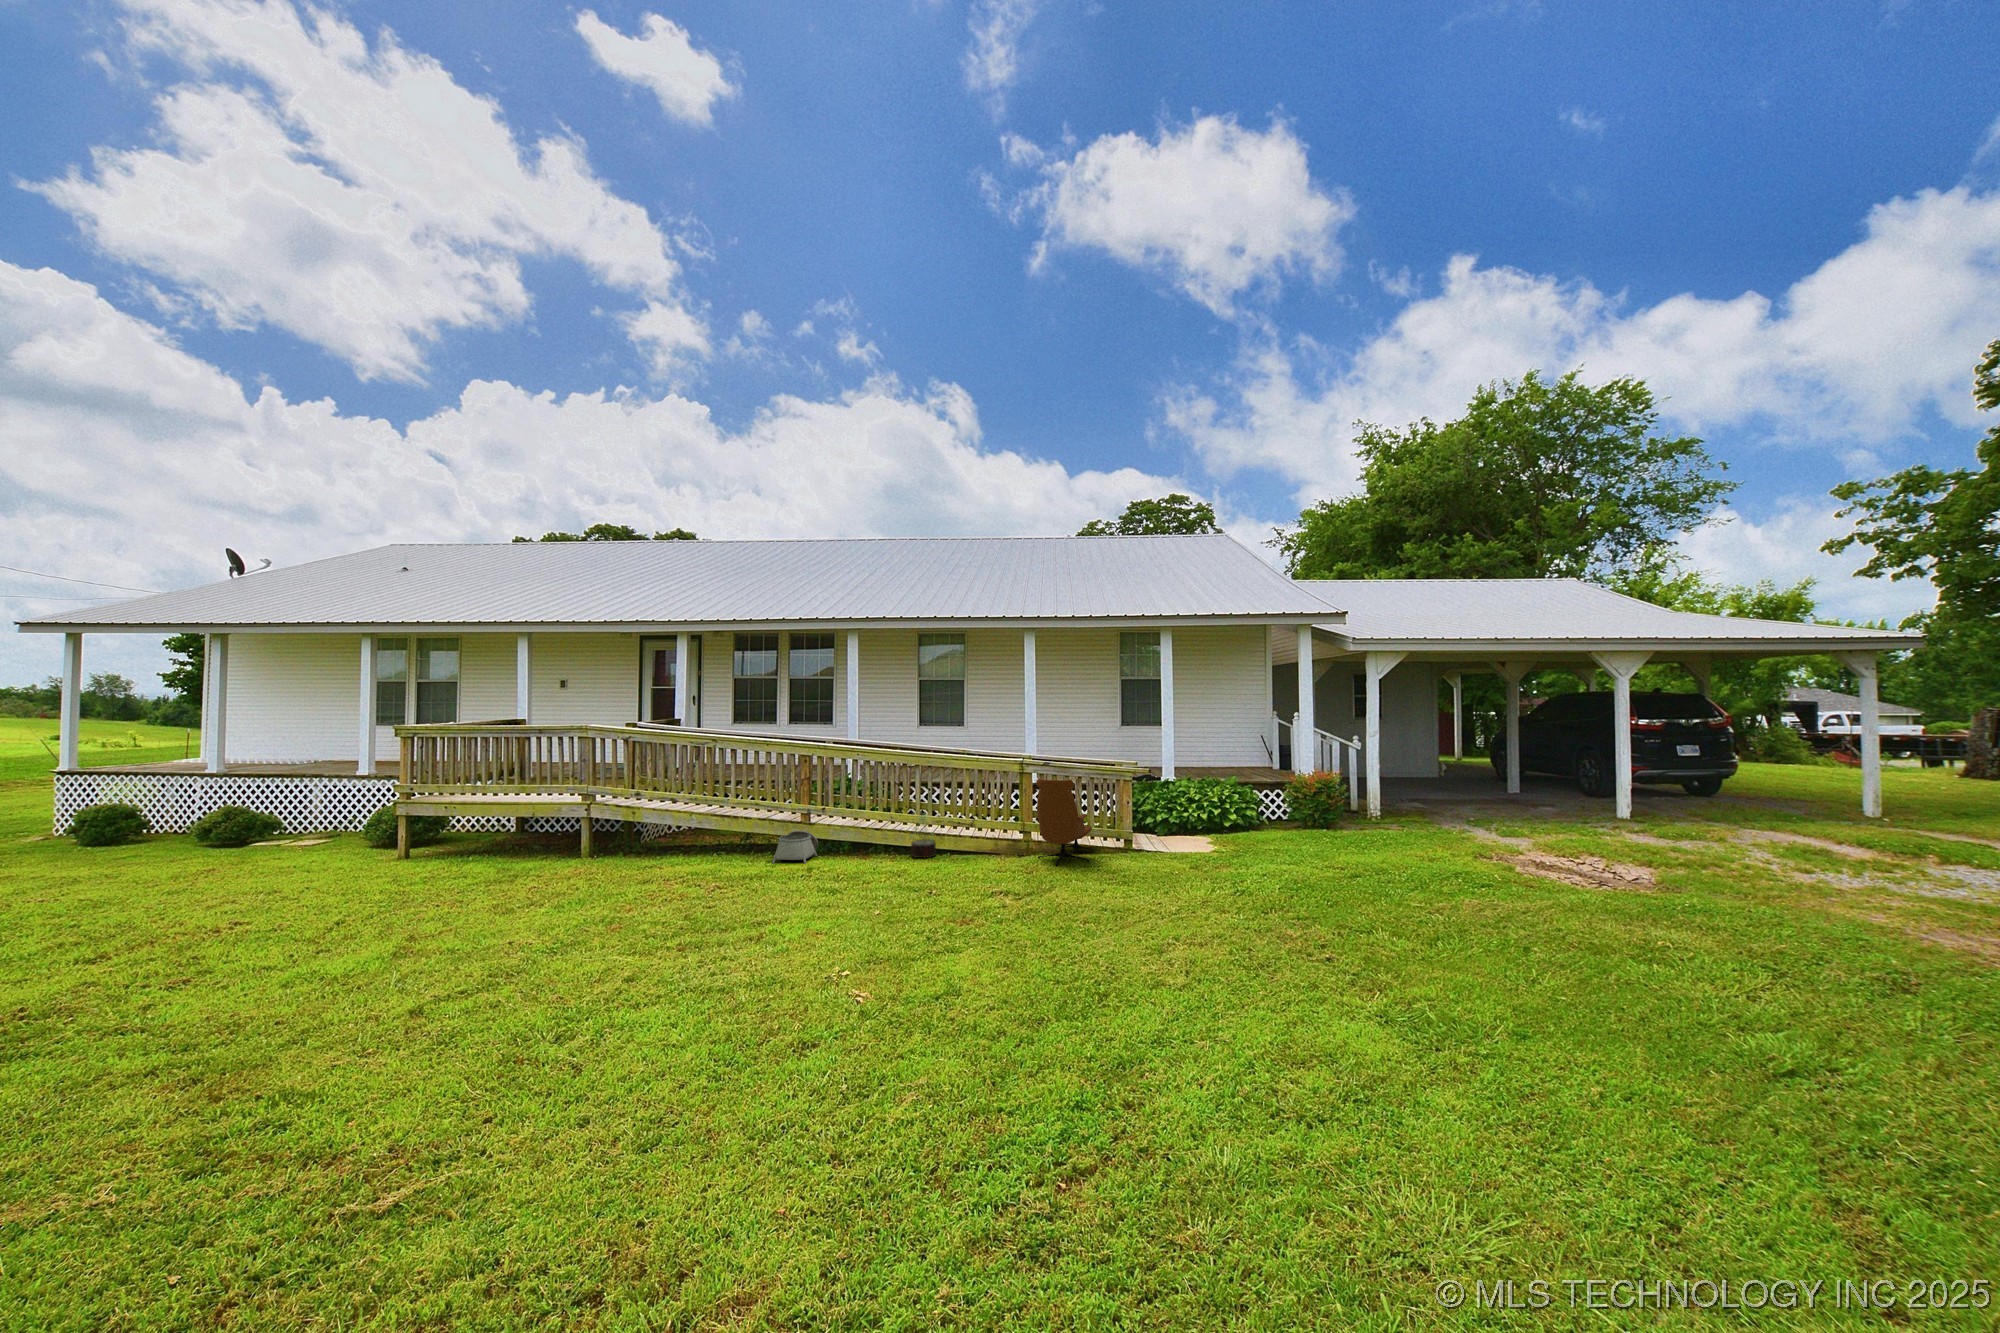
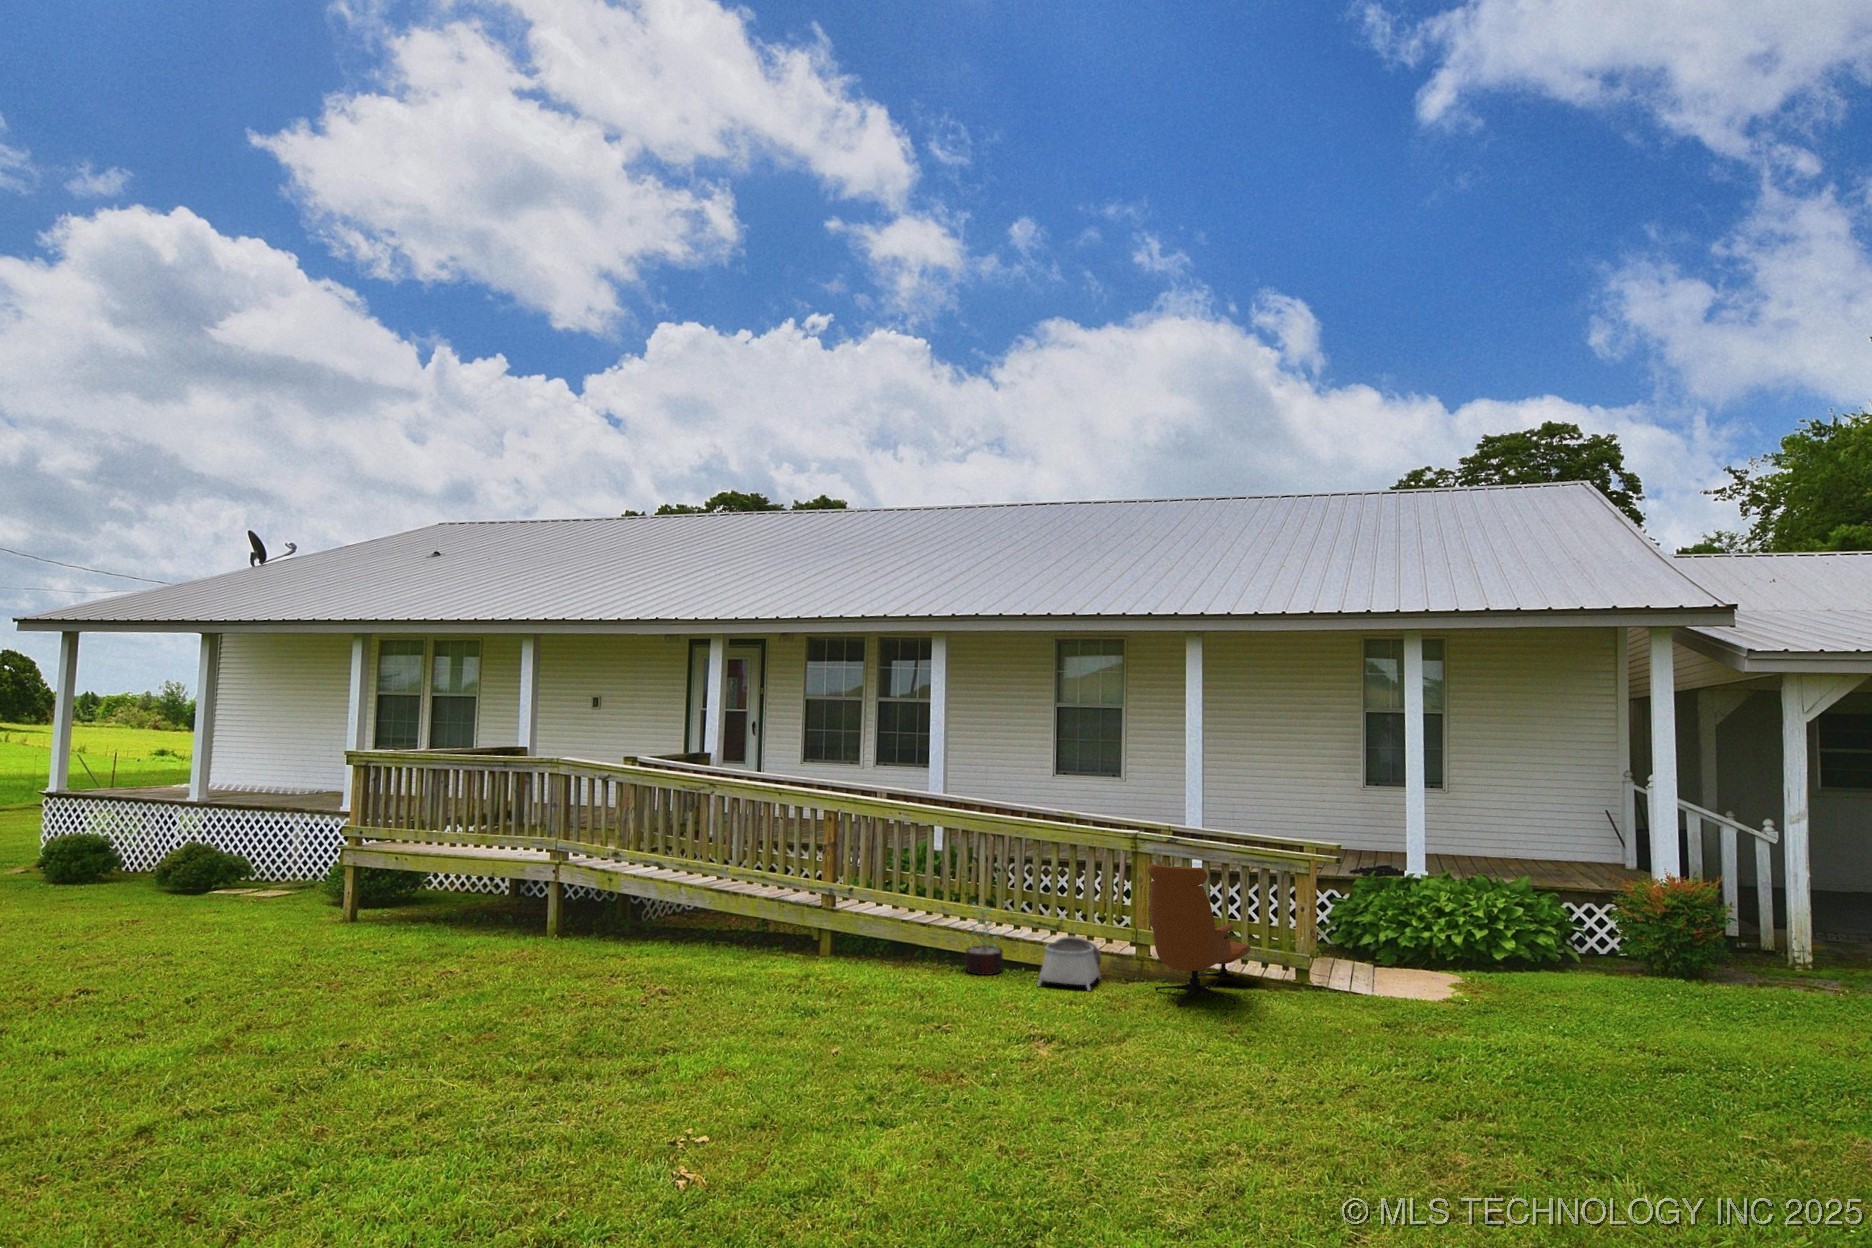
basket: present [772,830,818,863] -> present [1037,936,1101,991]

